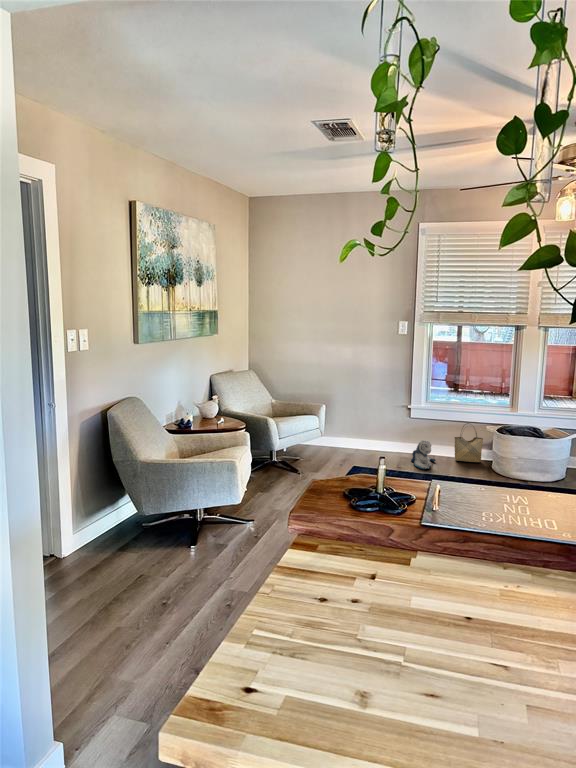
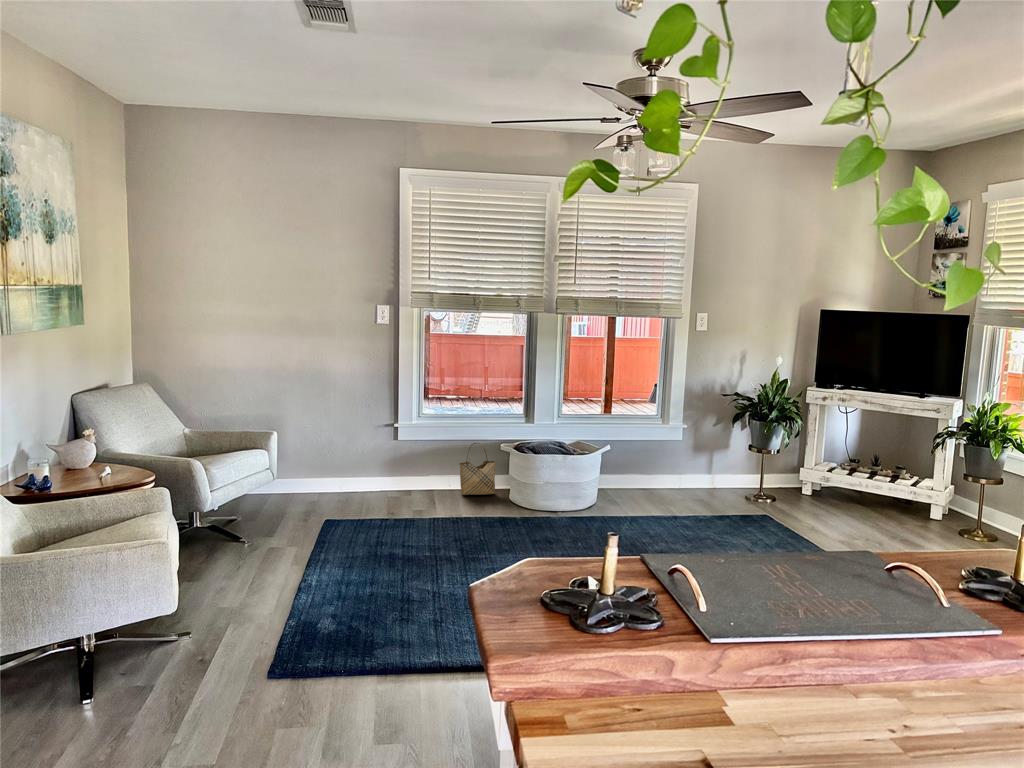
plush toy: present [411,441,436,470] -> none [403,472,438,513]

